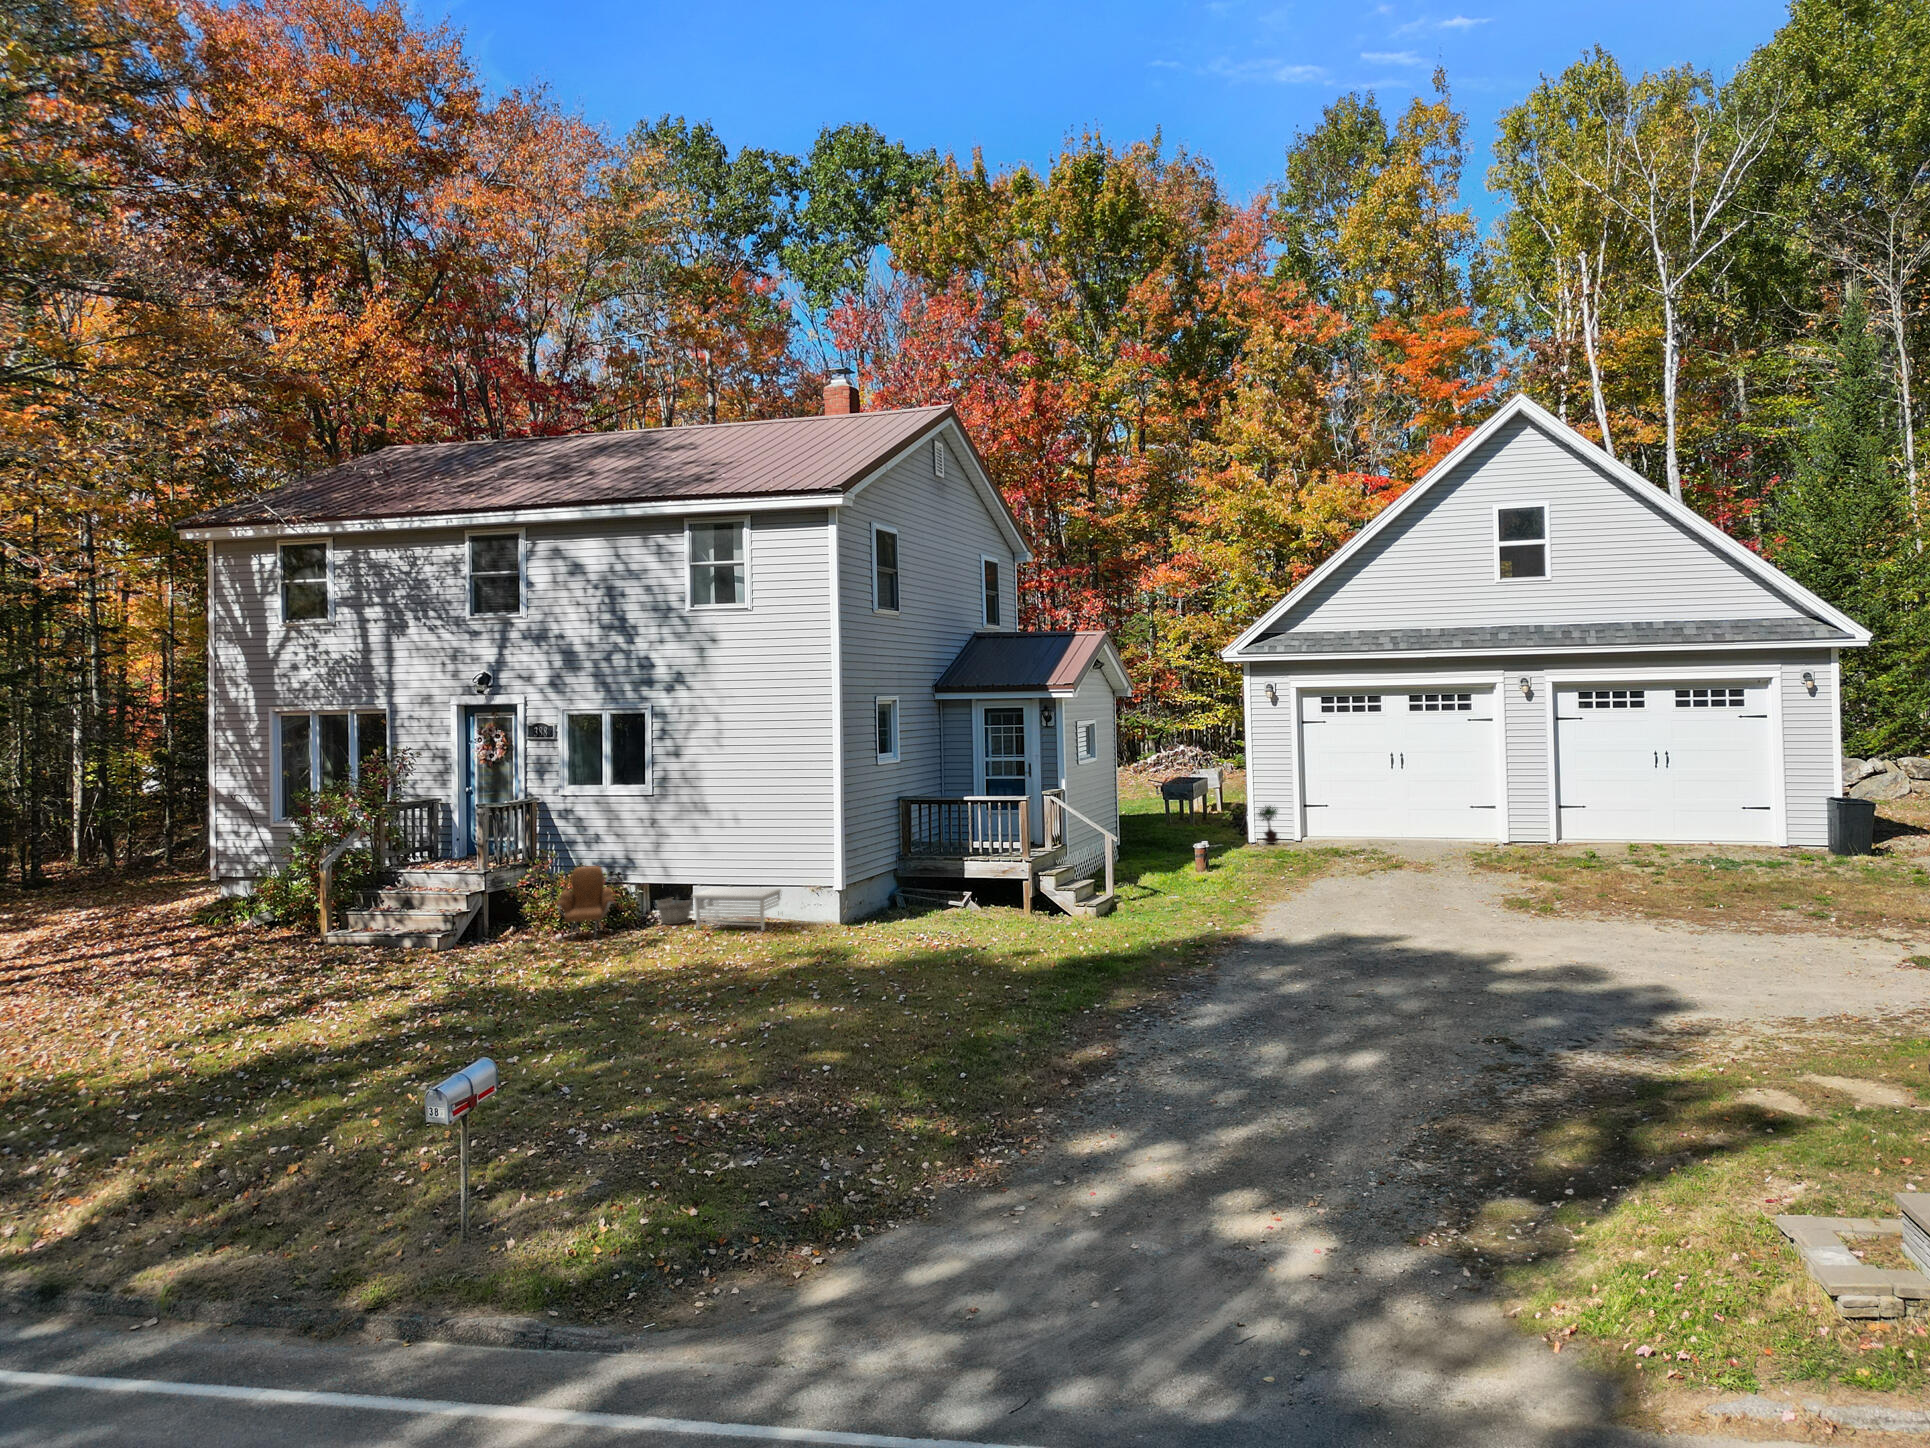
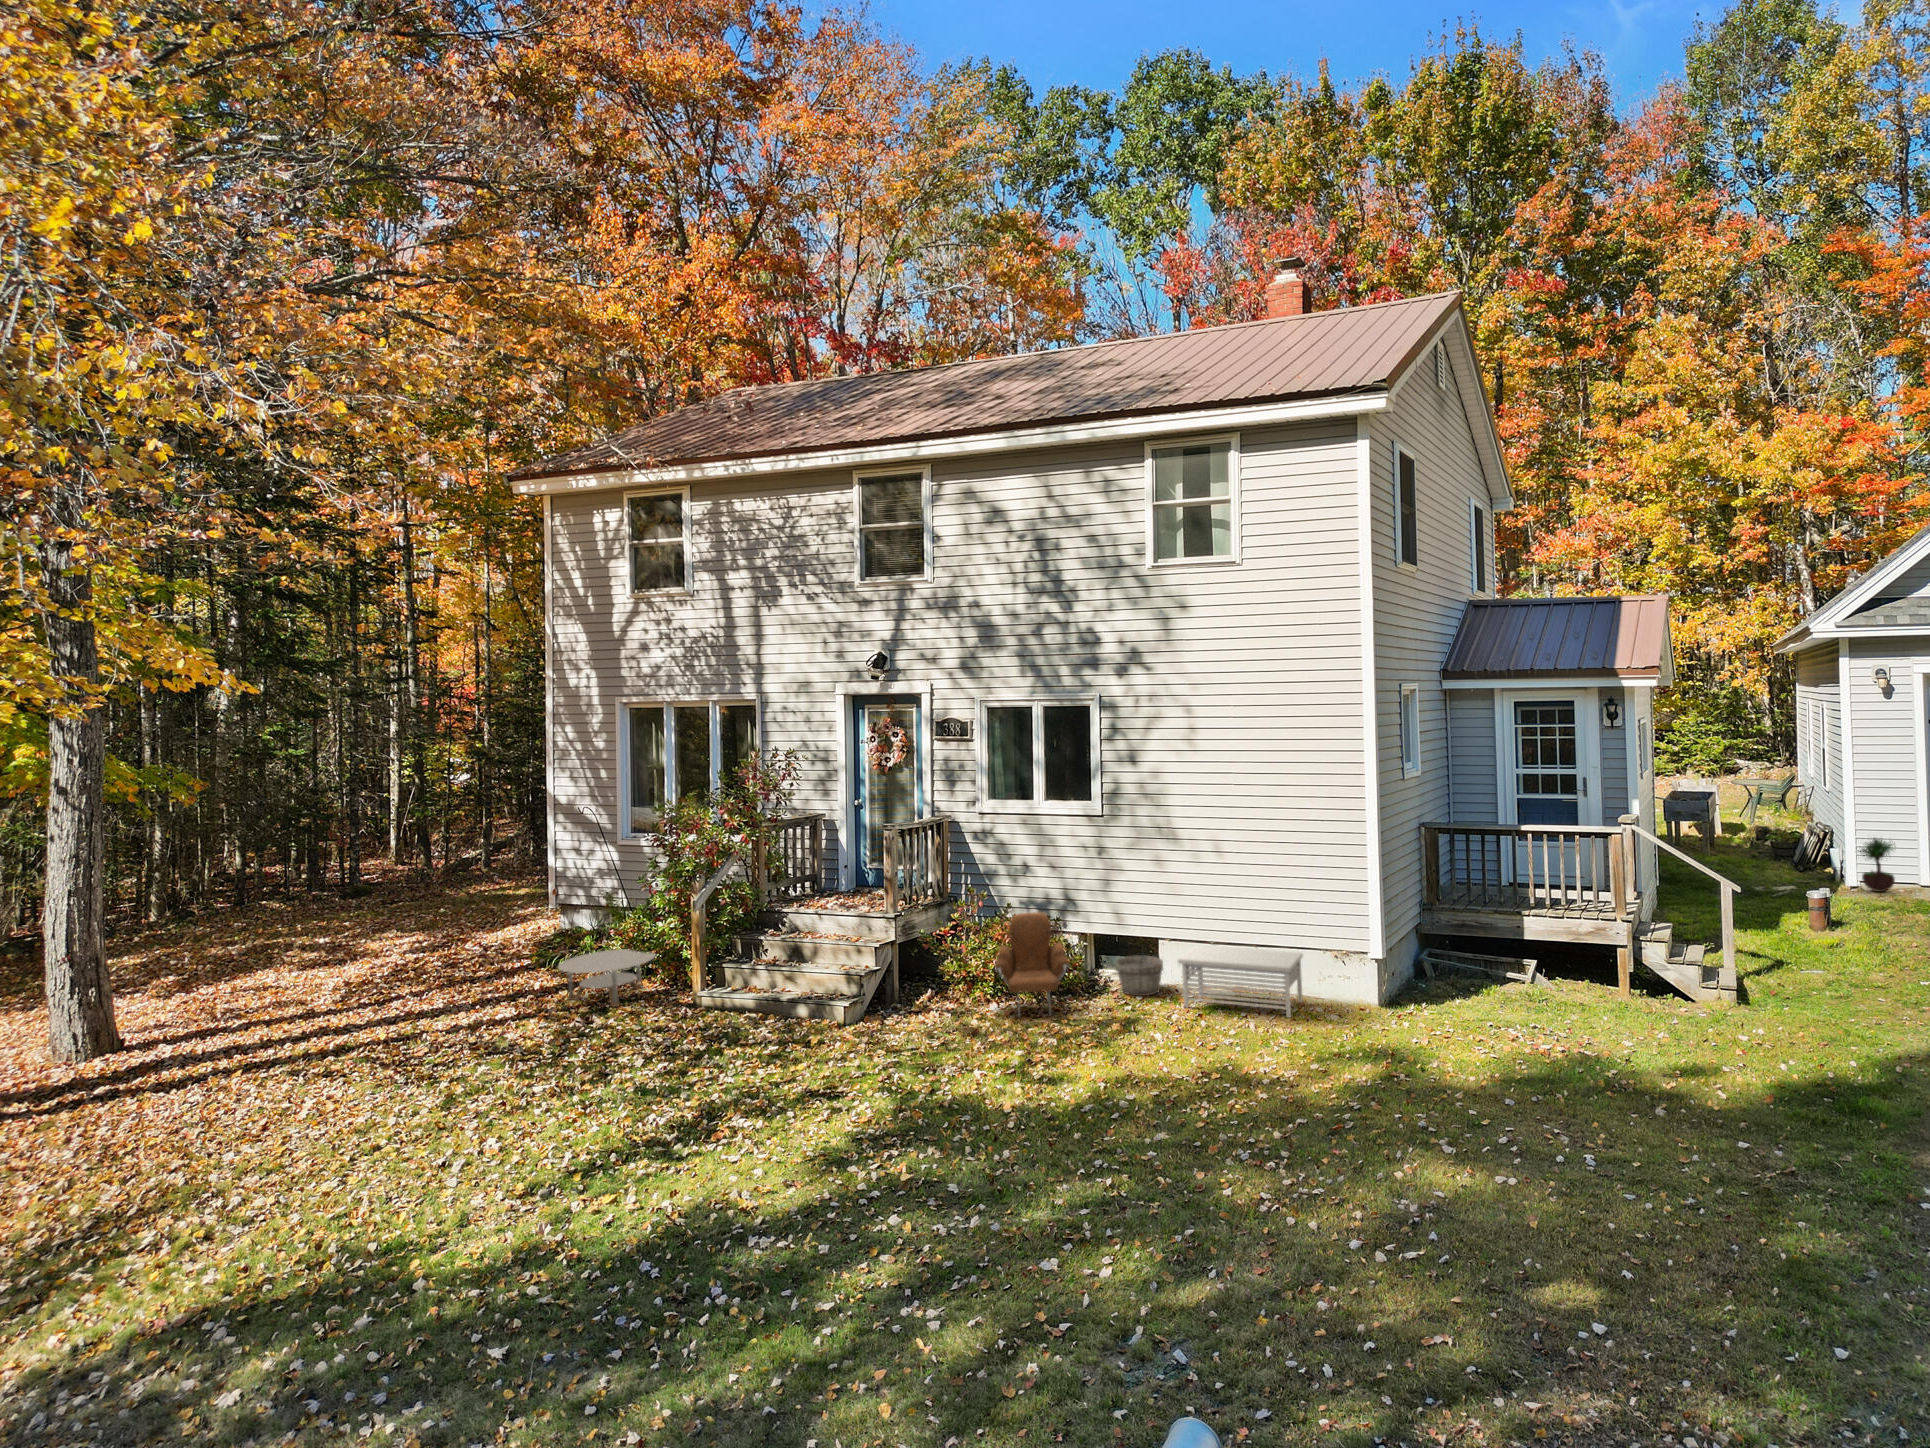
round table: none [210,907,296,949] -> present [558,949,655,1007]

